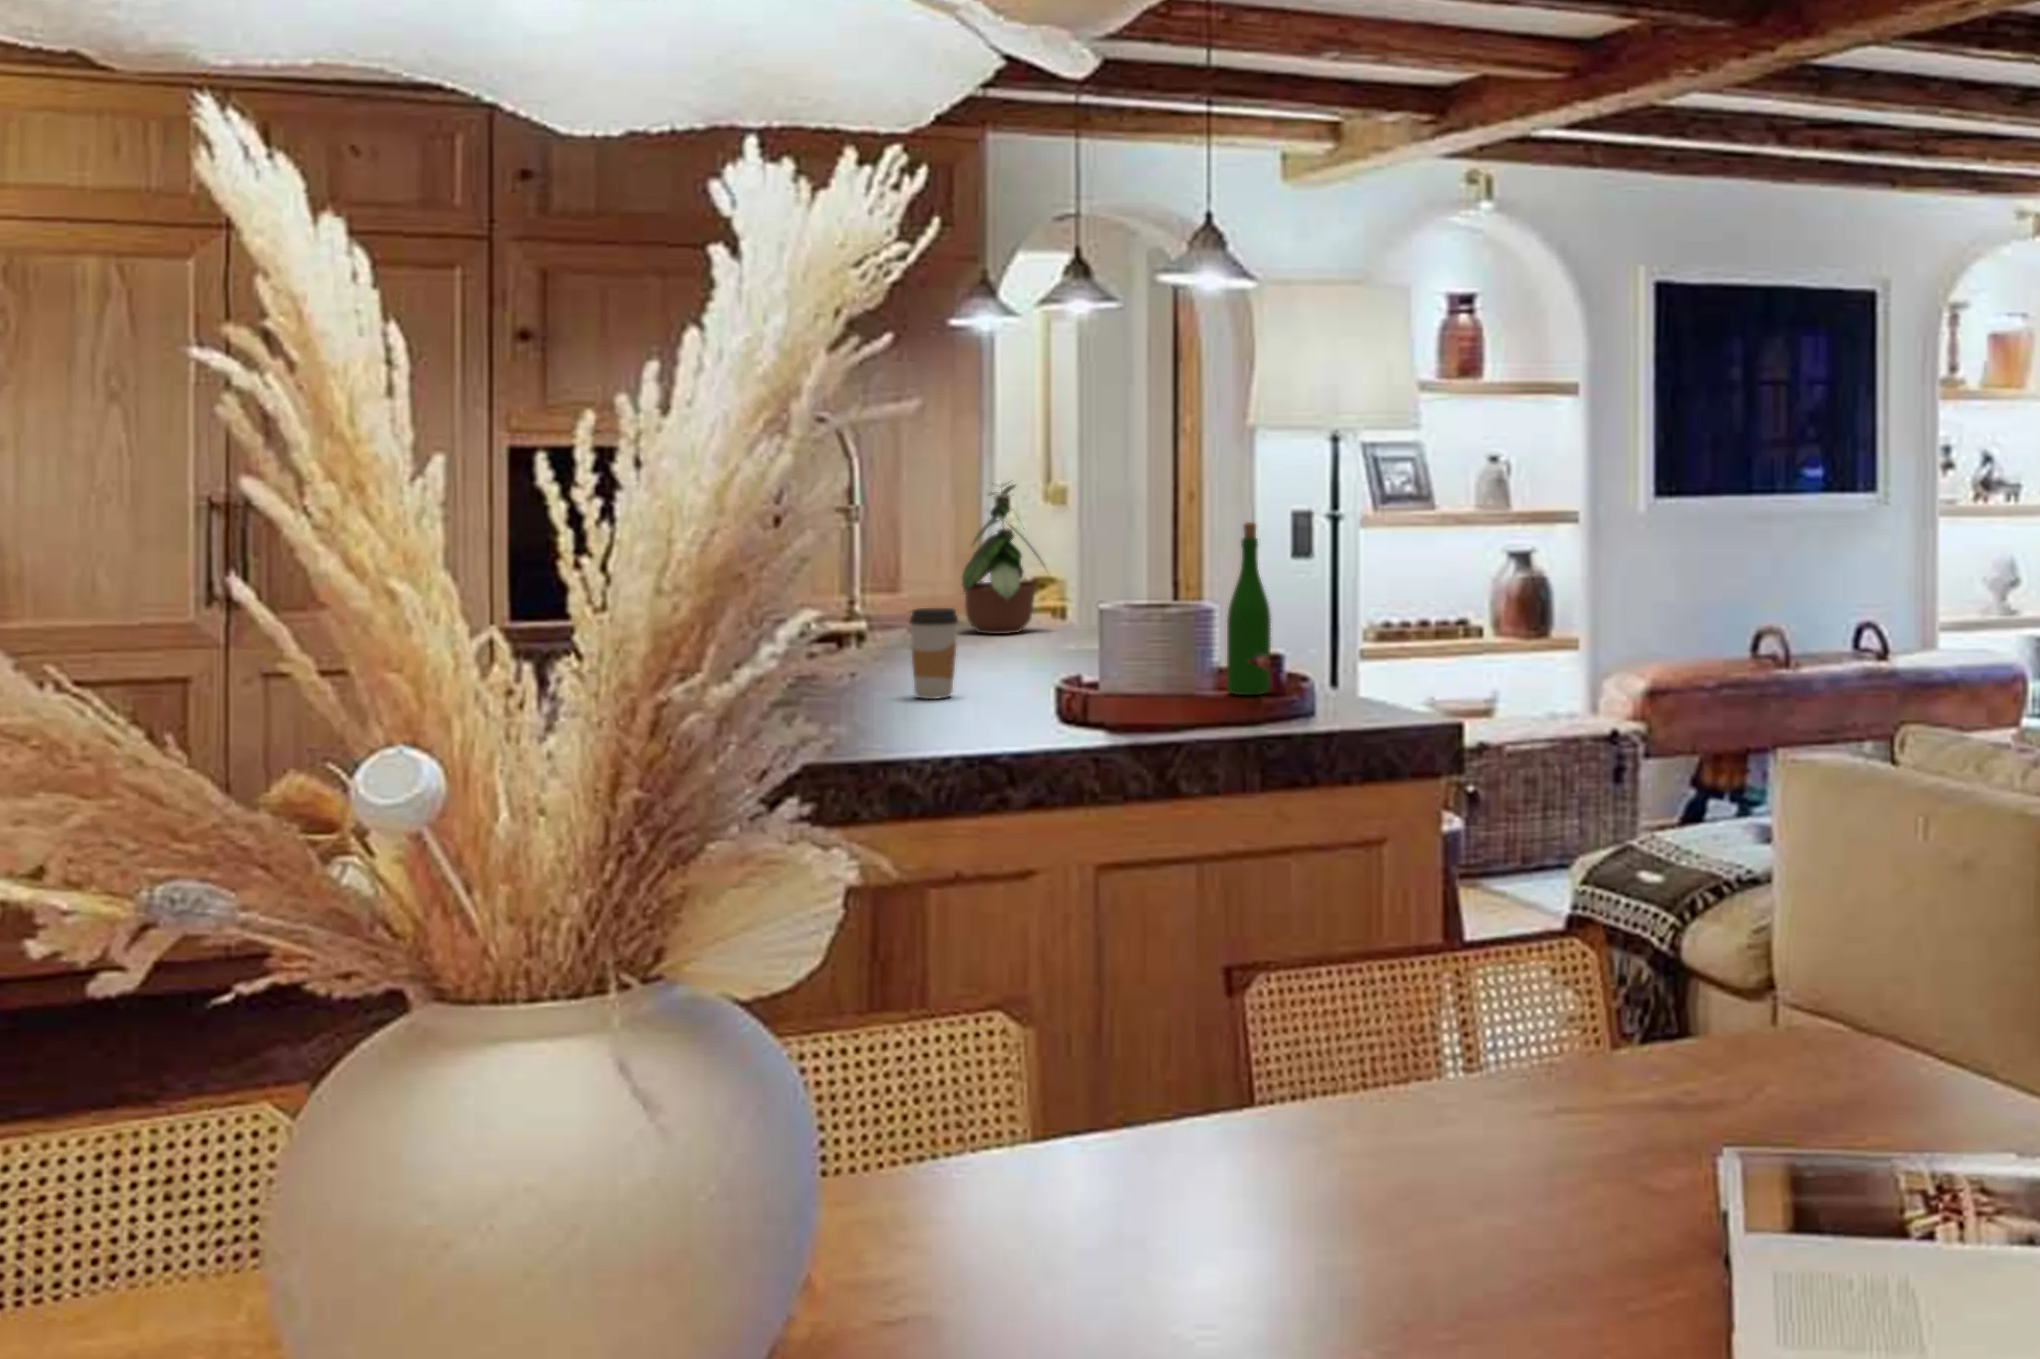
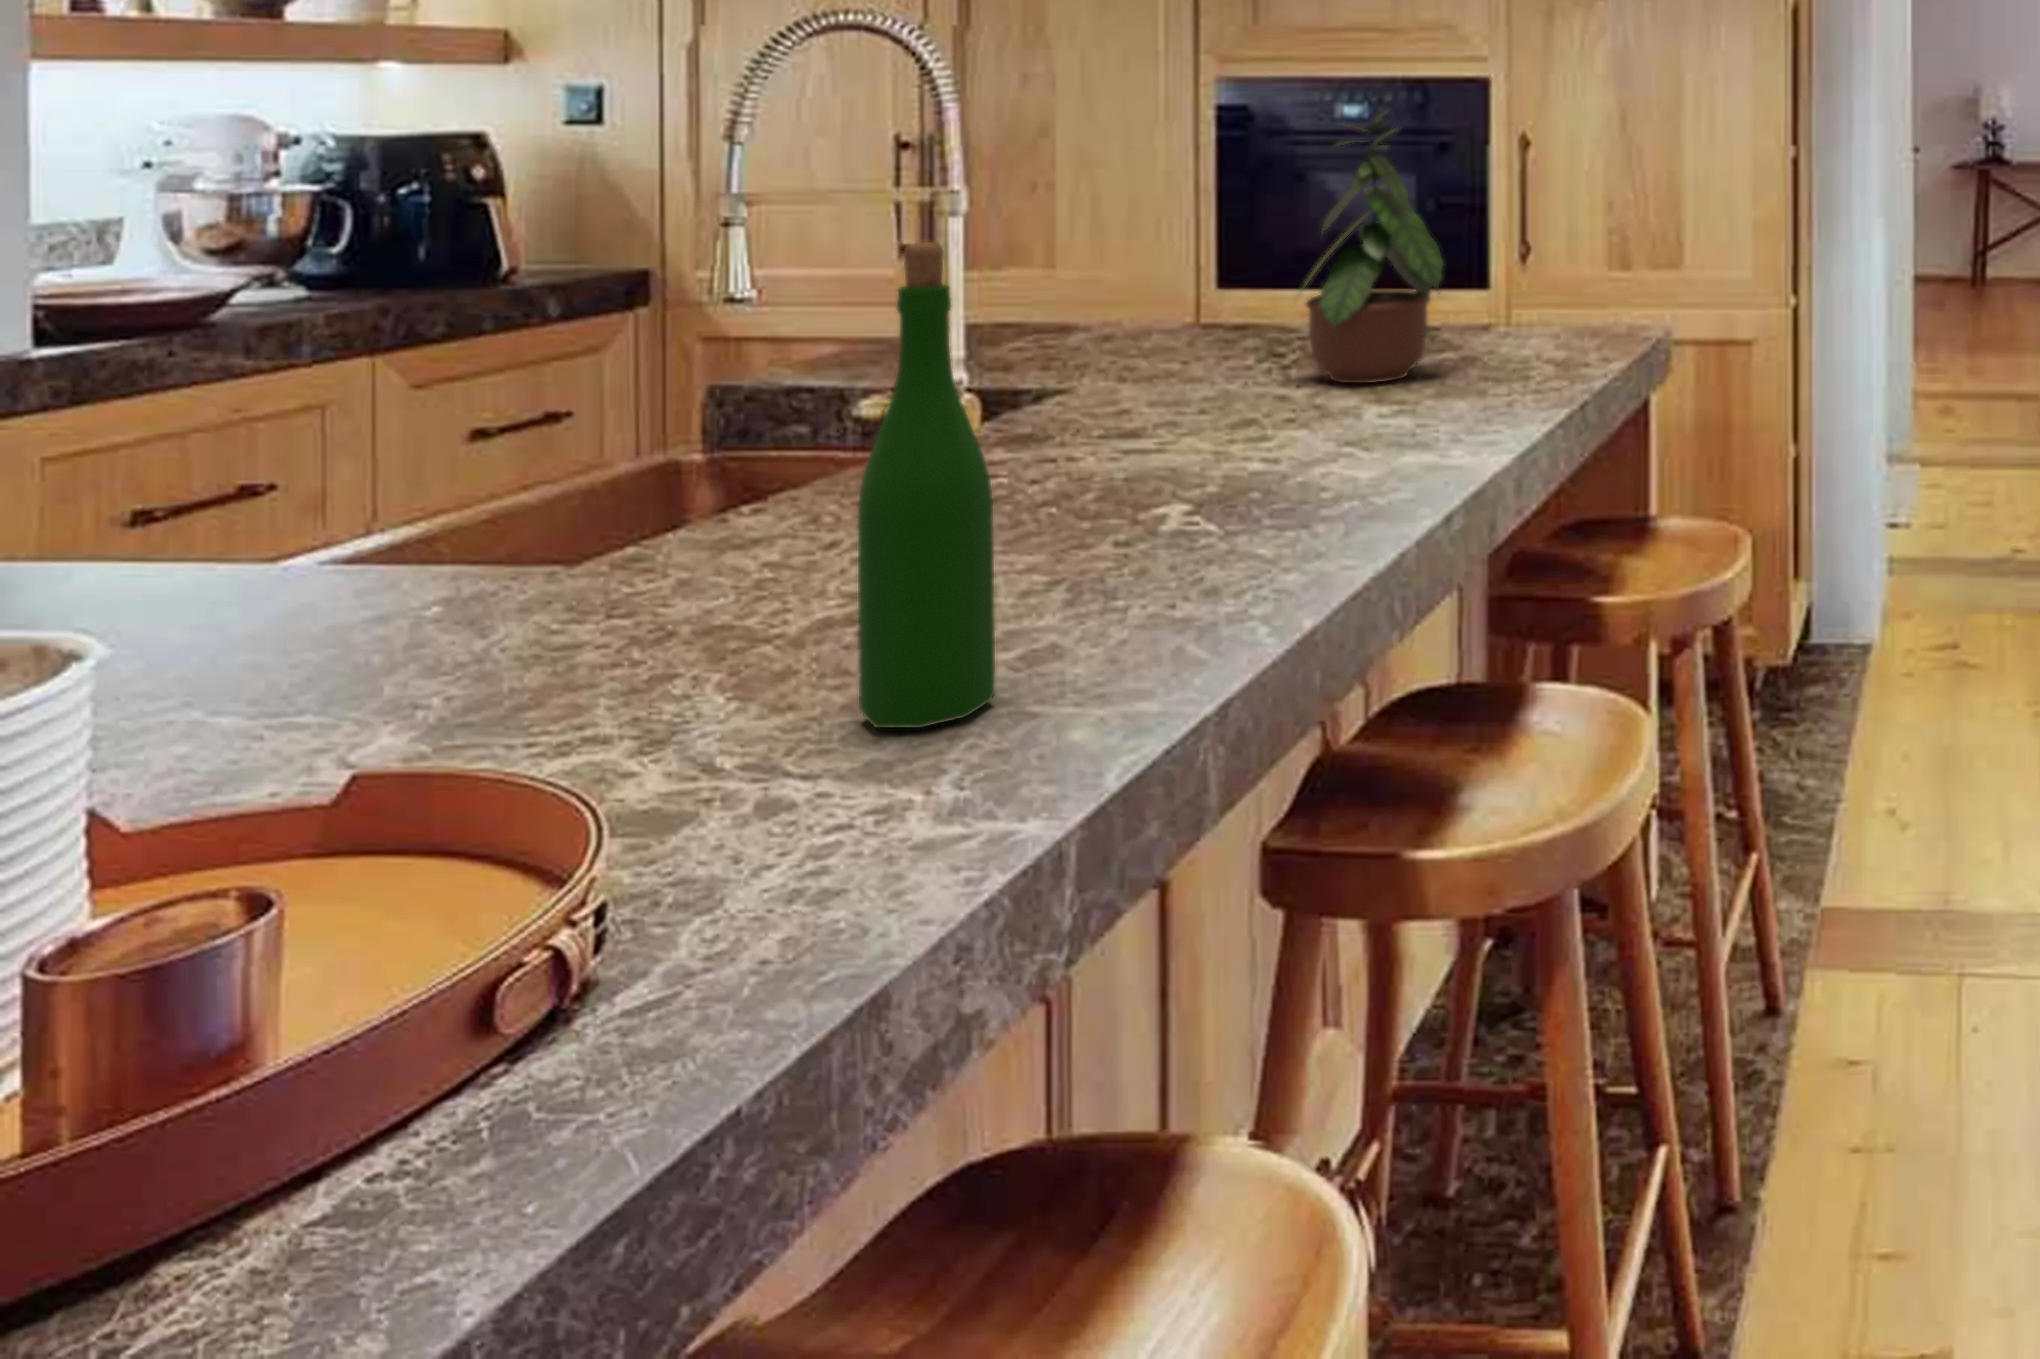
coffee cup: present [909,608,958,699] -> none [346,406,490,626]

